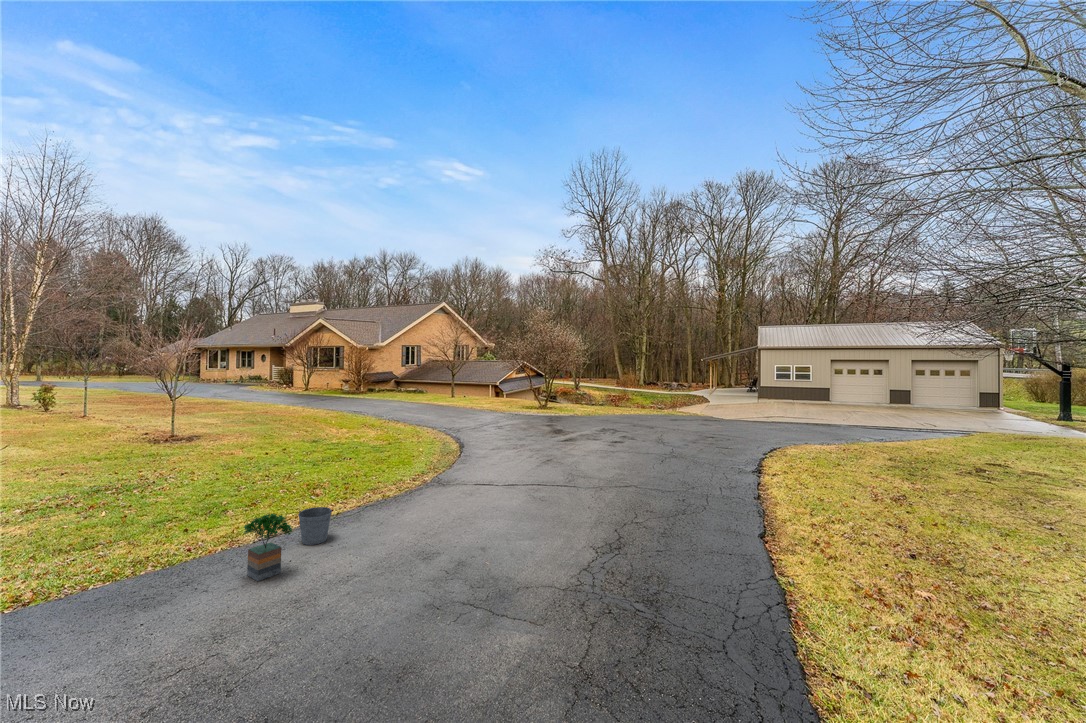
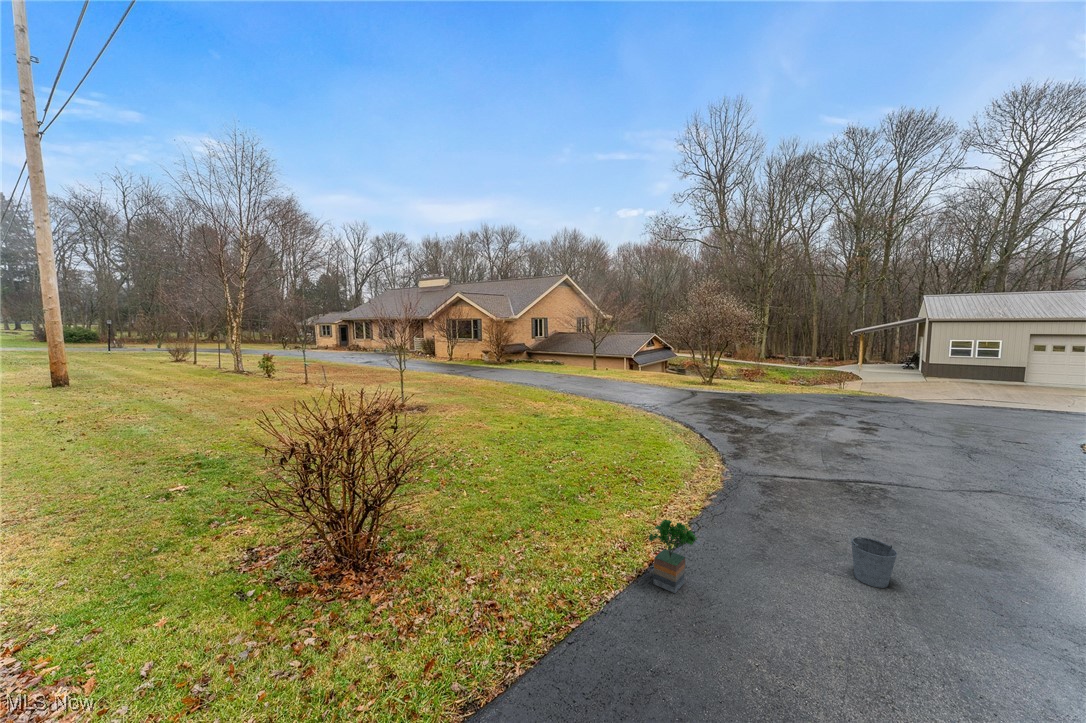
potted tree: present [244,514,292,581] -> present [649,519,697,593]

